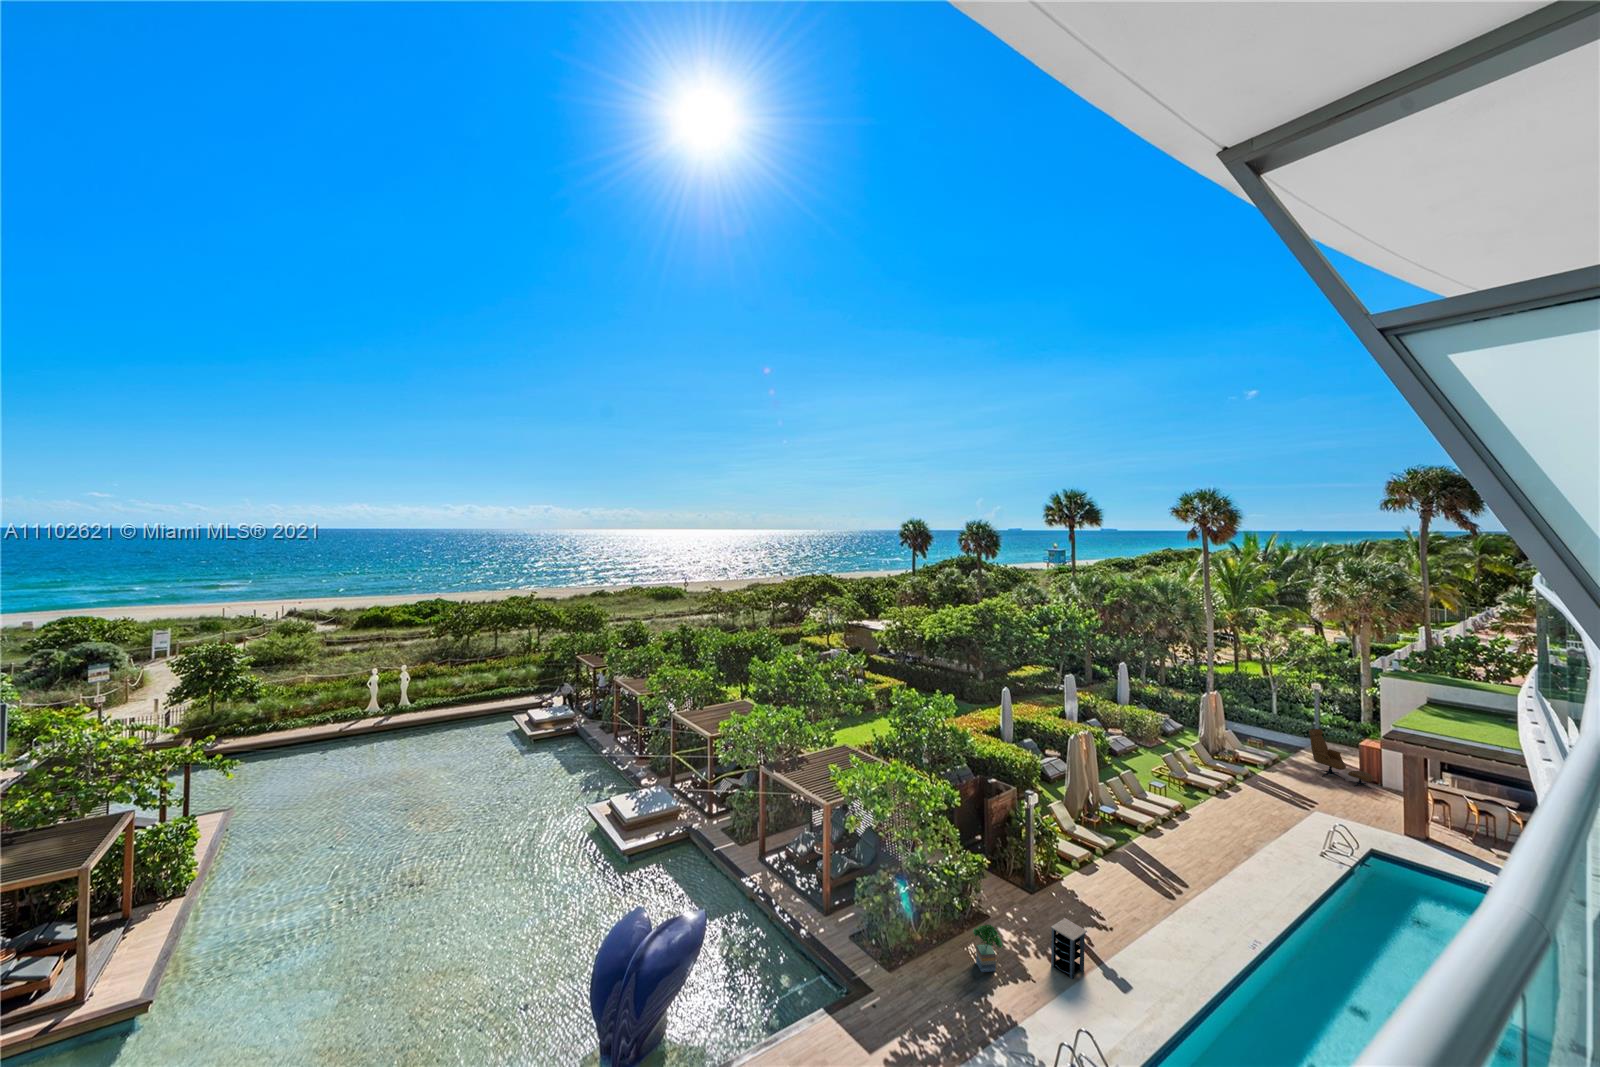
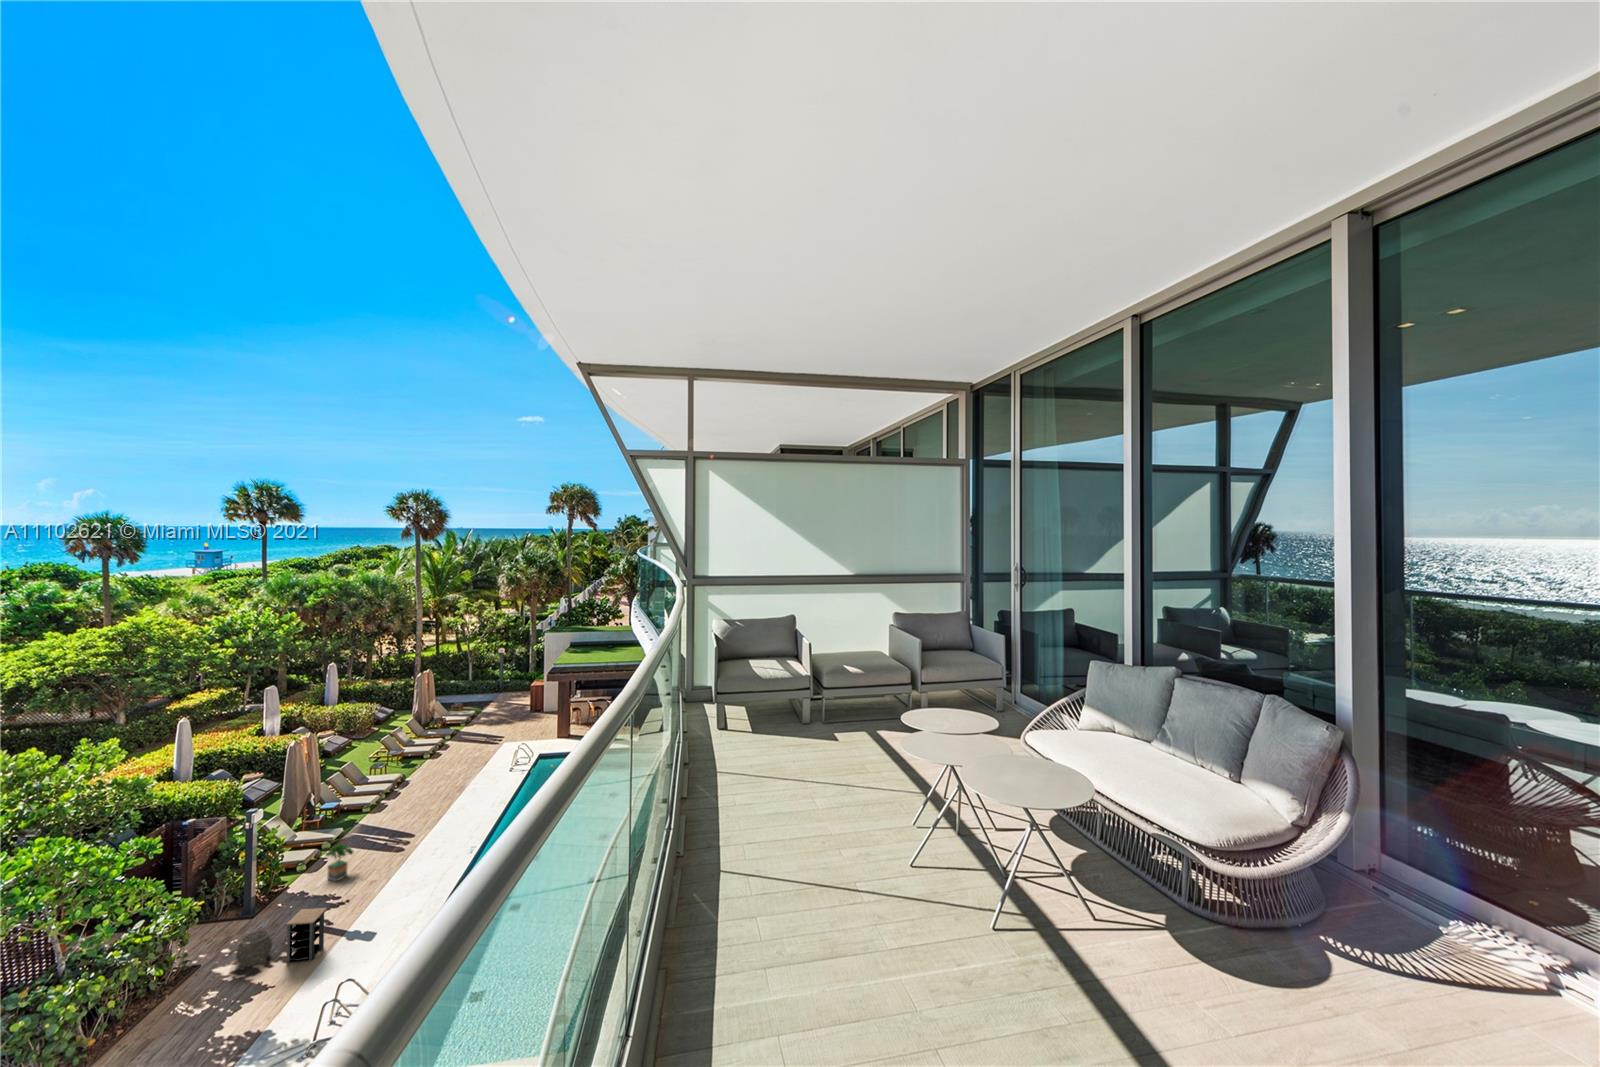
lounge chair: present [1309,729,1373,788] -> none [499,683,539,720]
woven basket: none [1013,915,1042,950] -> present [236,930,272,967]
potted tree: present [973,925,1002,972] -> present [325,844,354,882]

